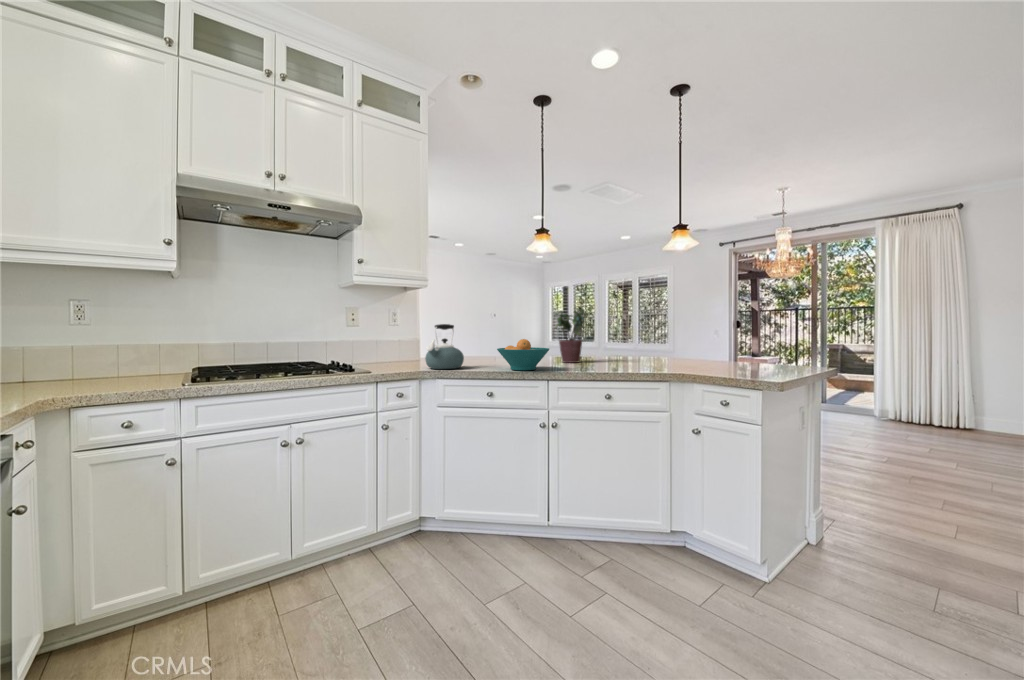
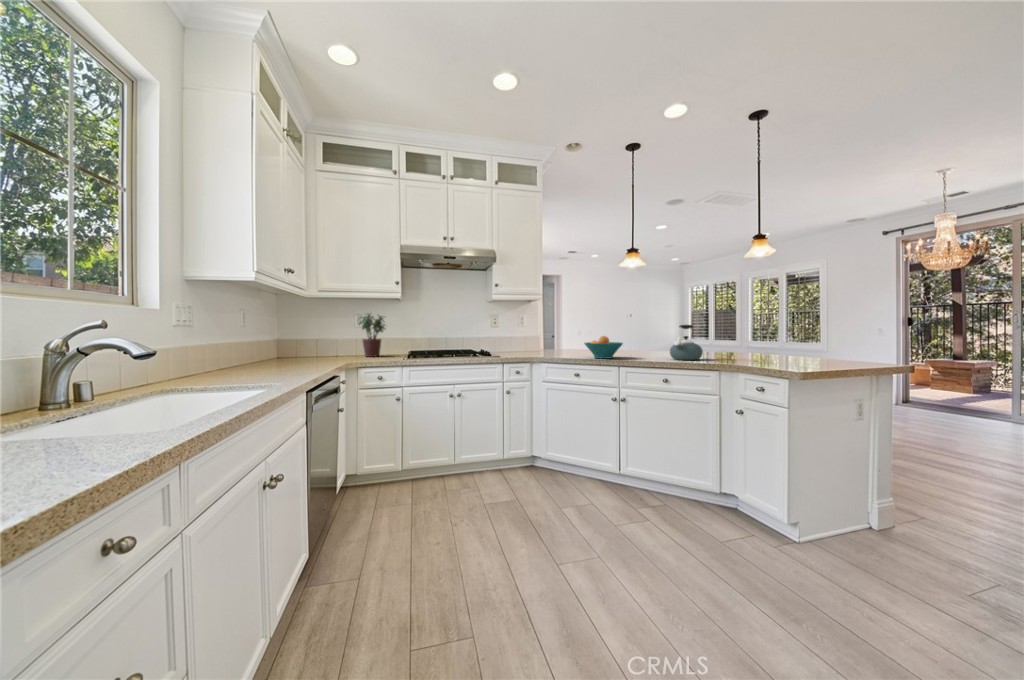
potted plant: present [555,308,584,363] -> present [360,314,385,357]
kettle: present [425,324,464,369] -> present [670,325,703,360]

